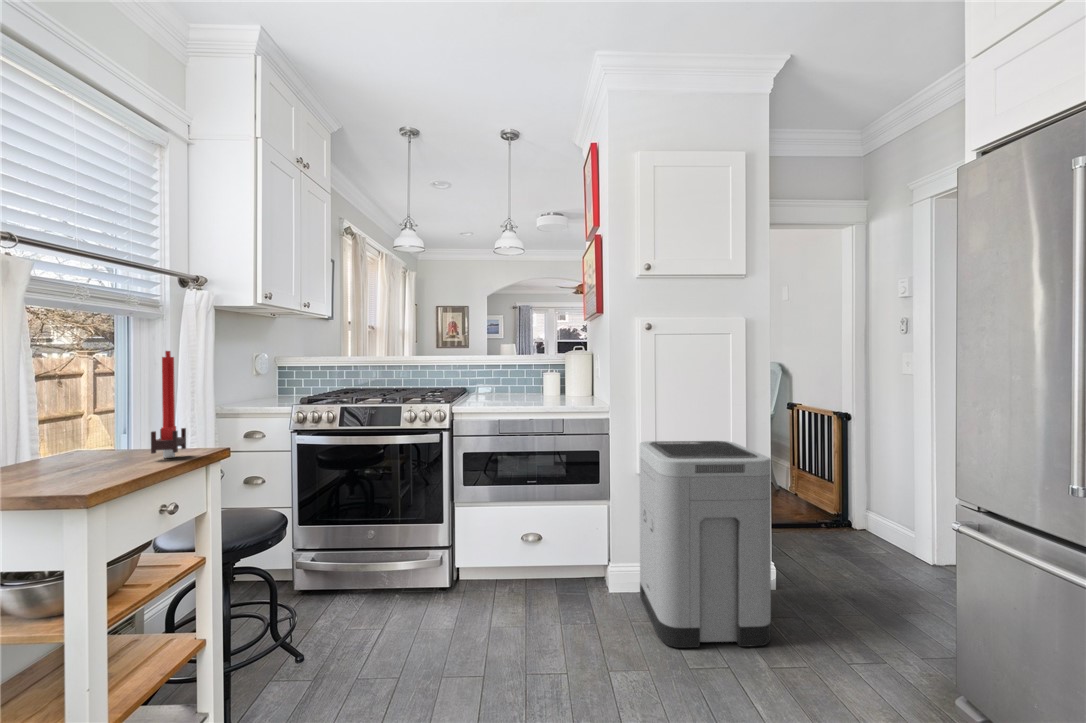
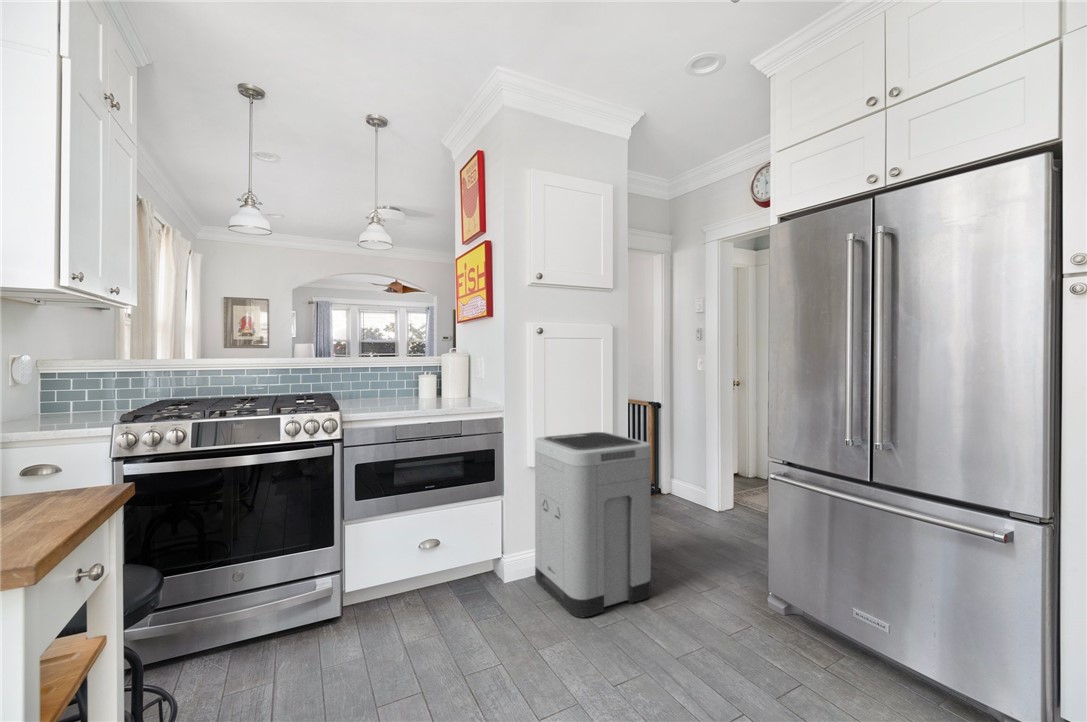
candle: present [151,351,186,458] -> none [37,356,84,510]

